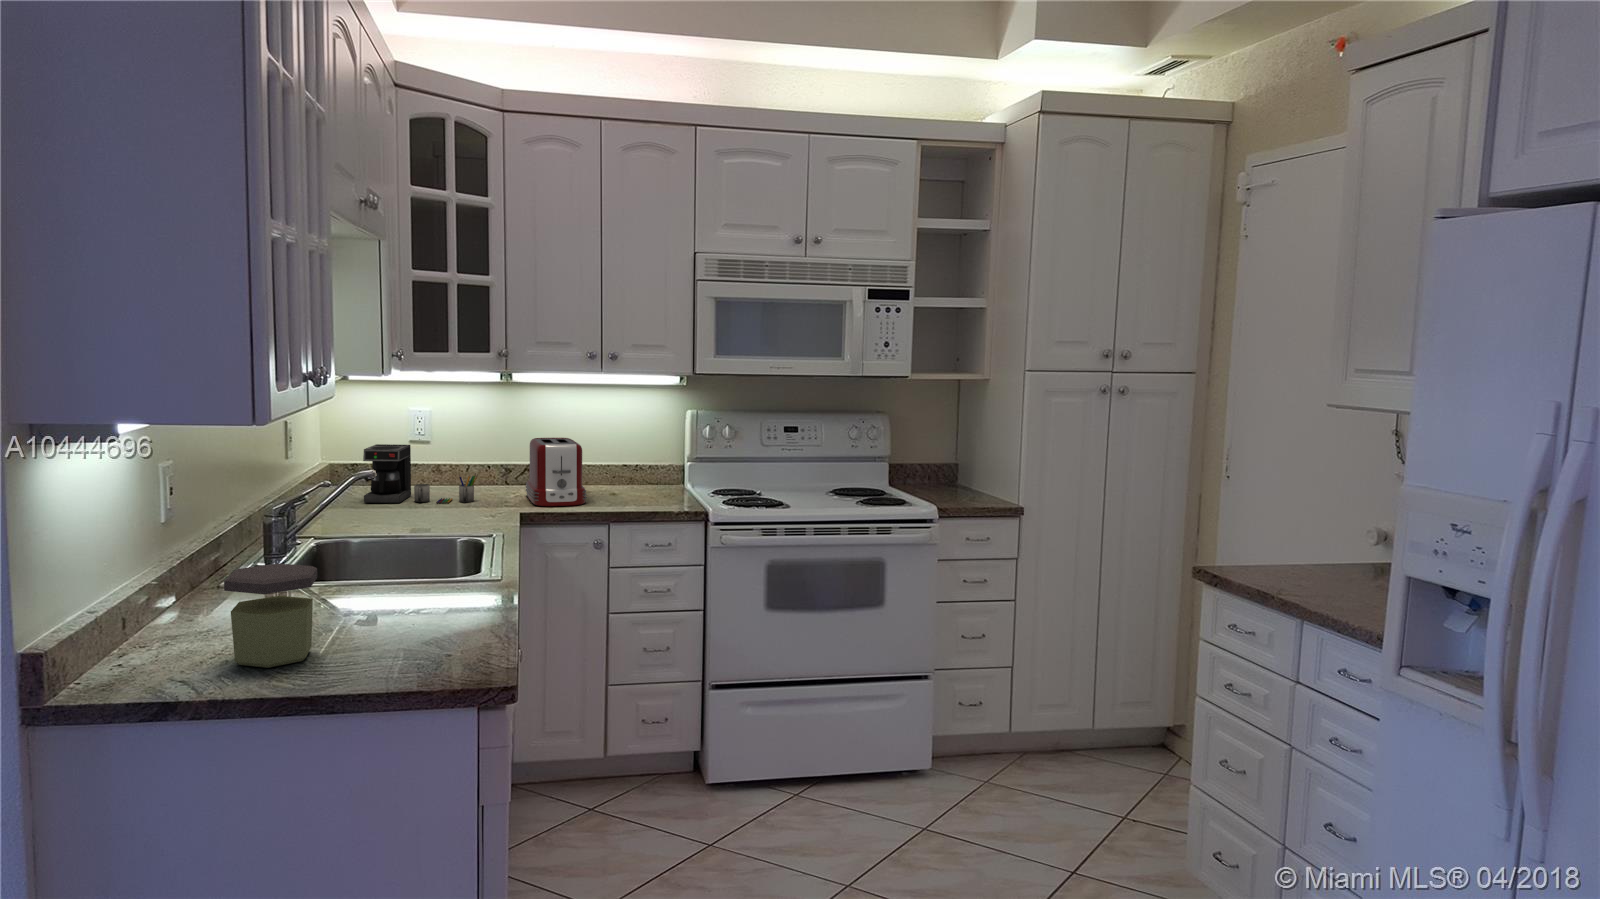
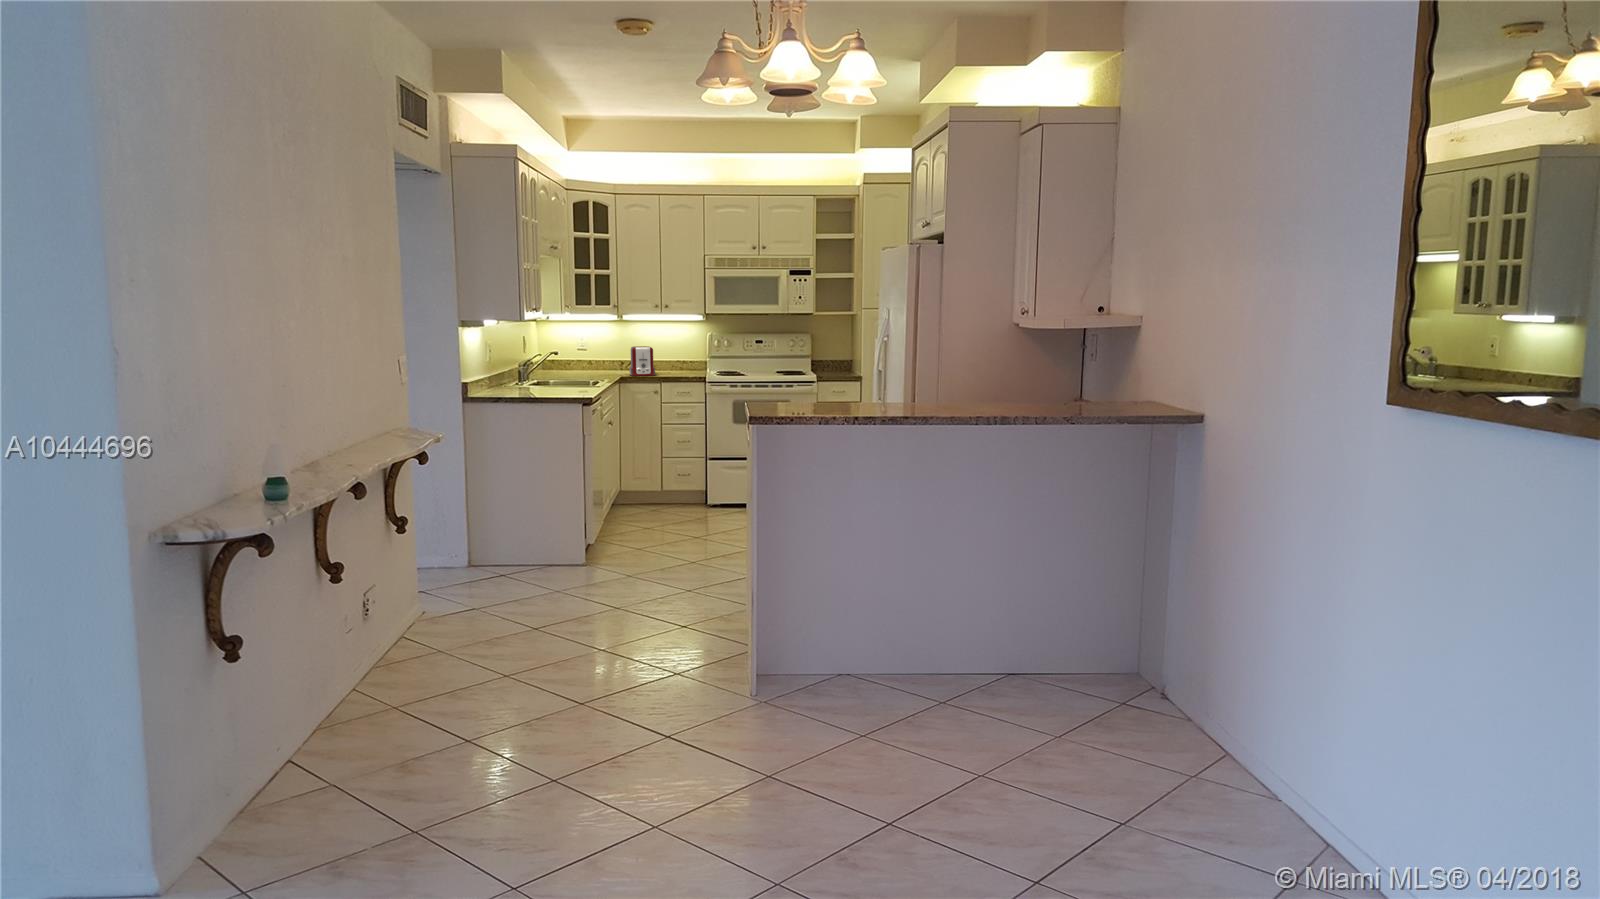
coffee maker: present [363,444,478,503] -> none [556,350,607,376]
jar: present [224,563,317,668] -> none [517,368,544,398]

